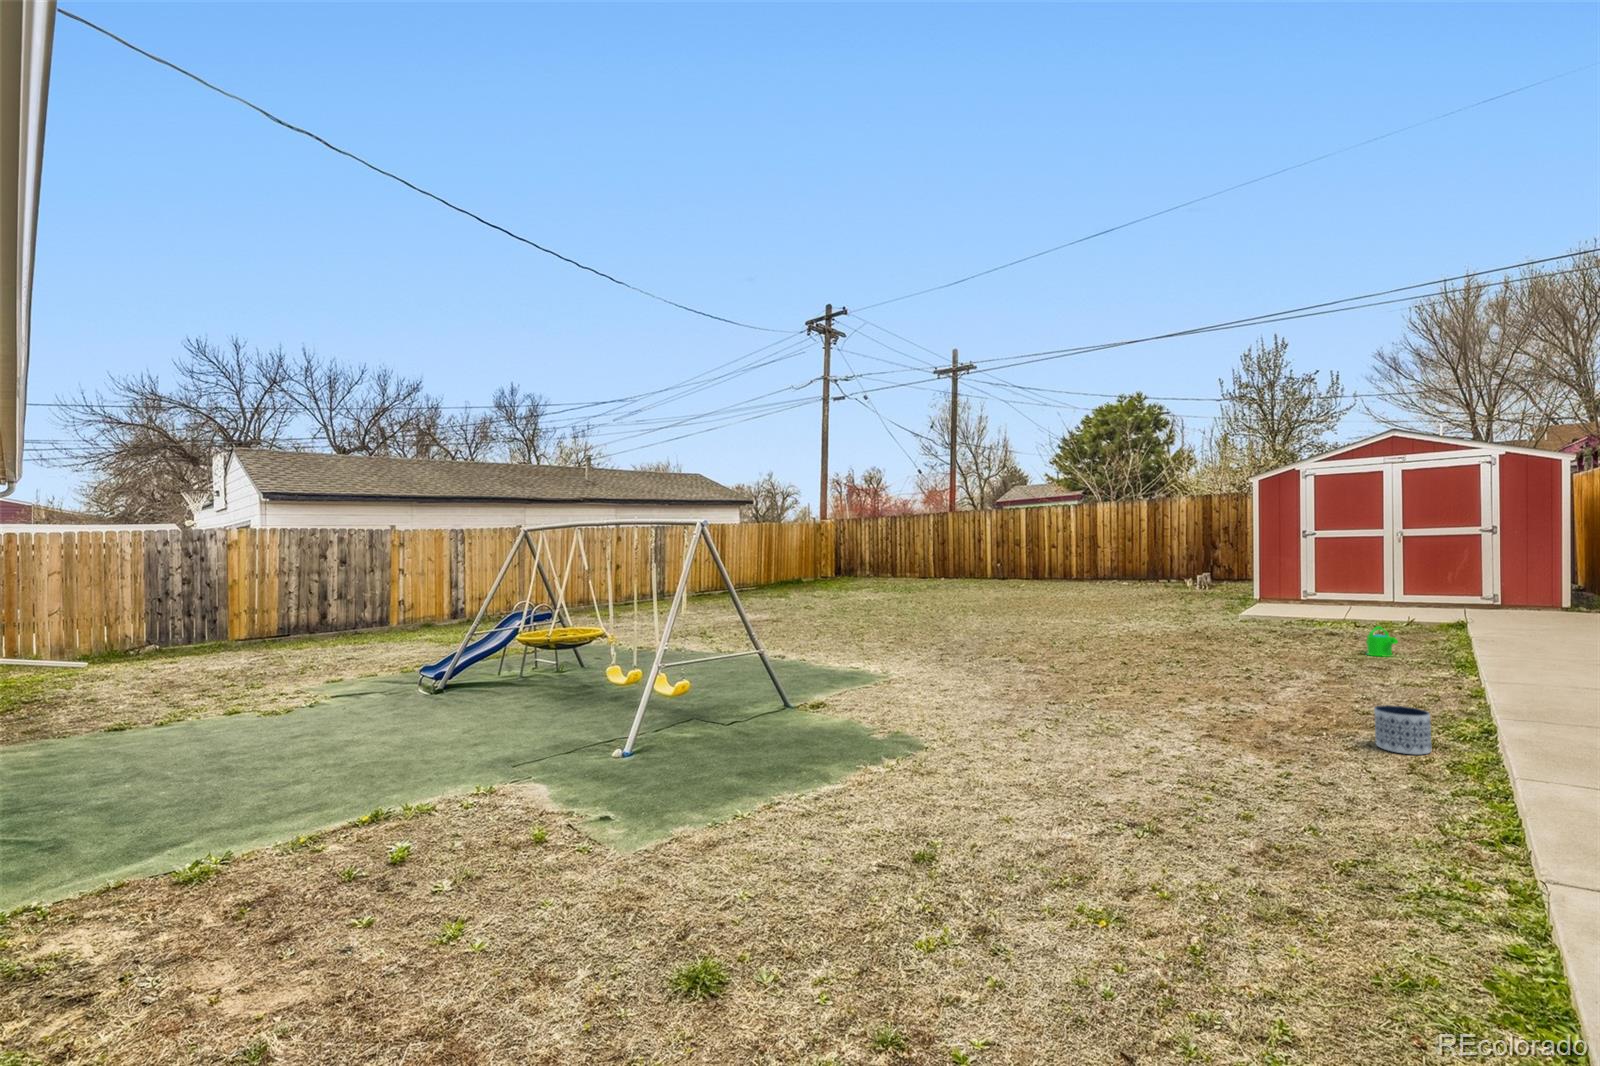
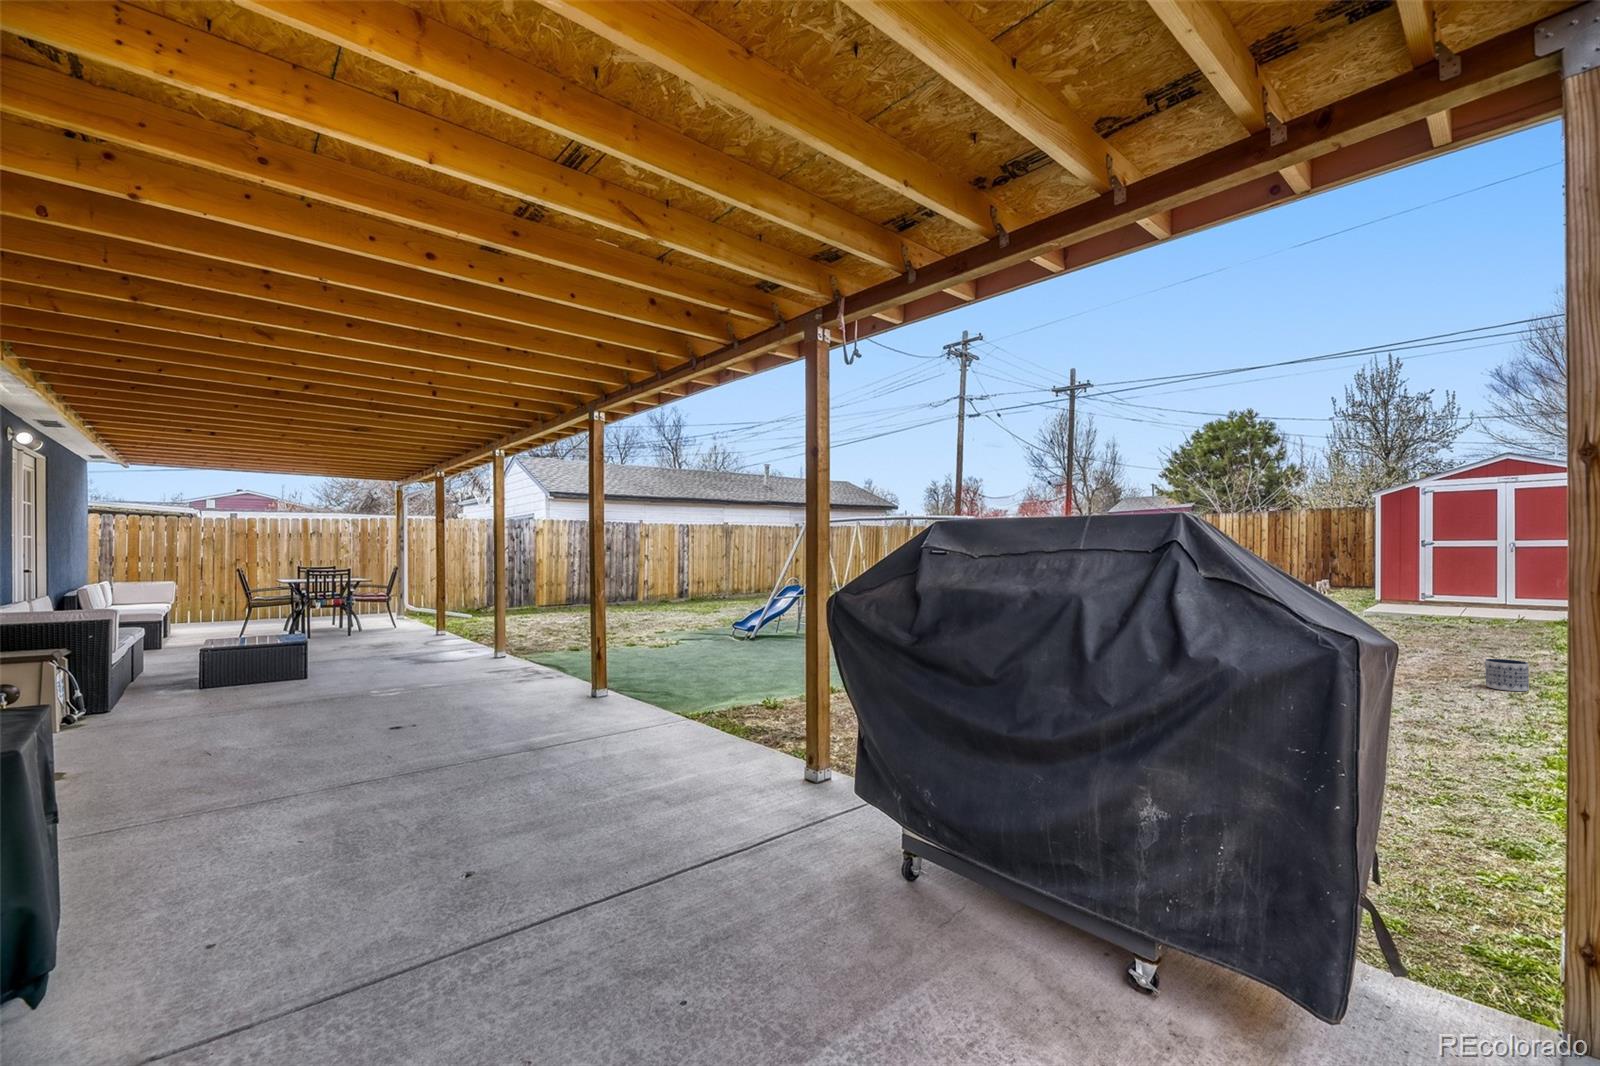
watering can: present [1366,626,1398,657] -> none [1479,616,1508,641]

